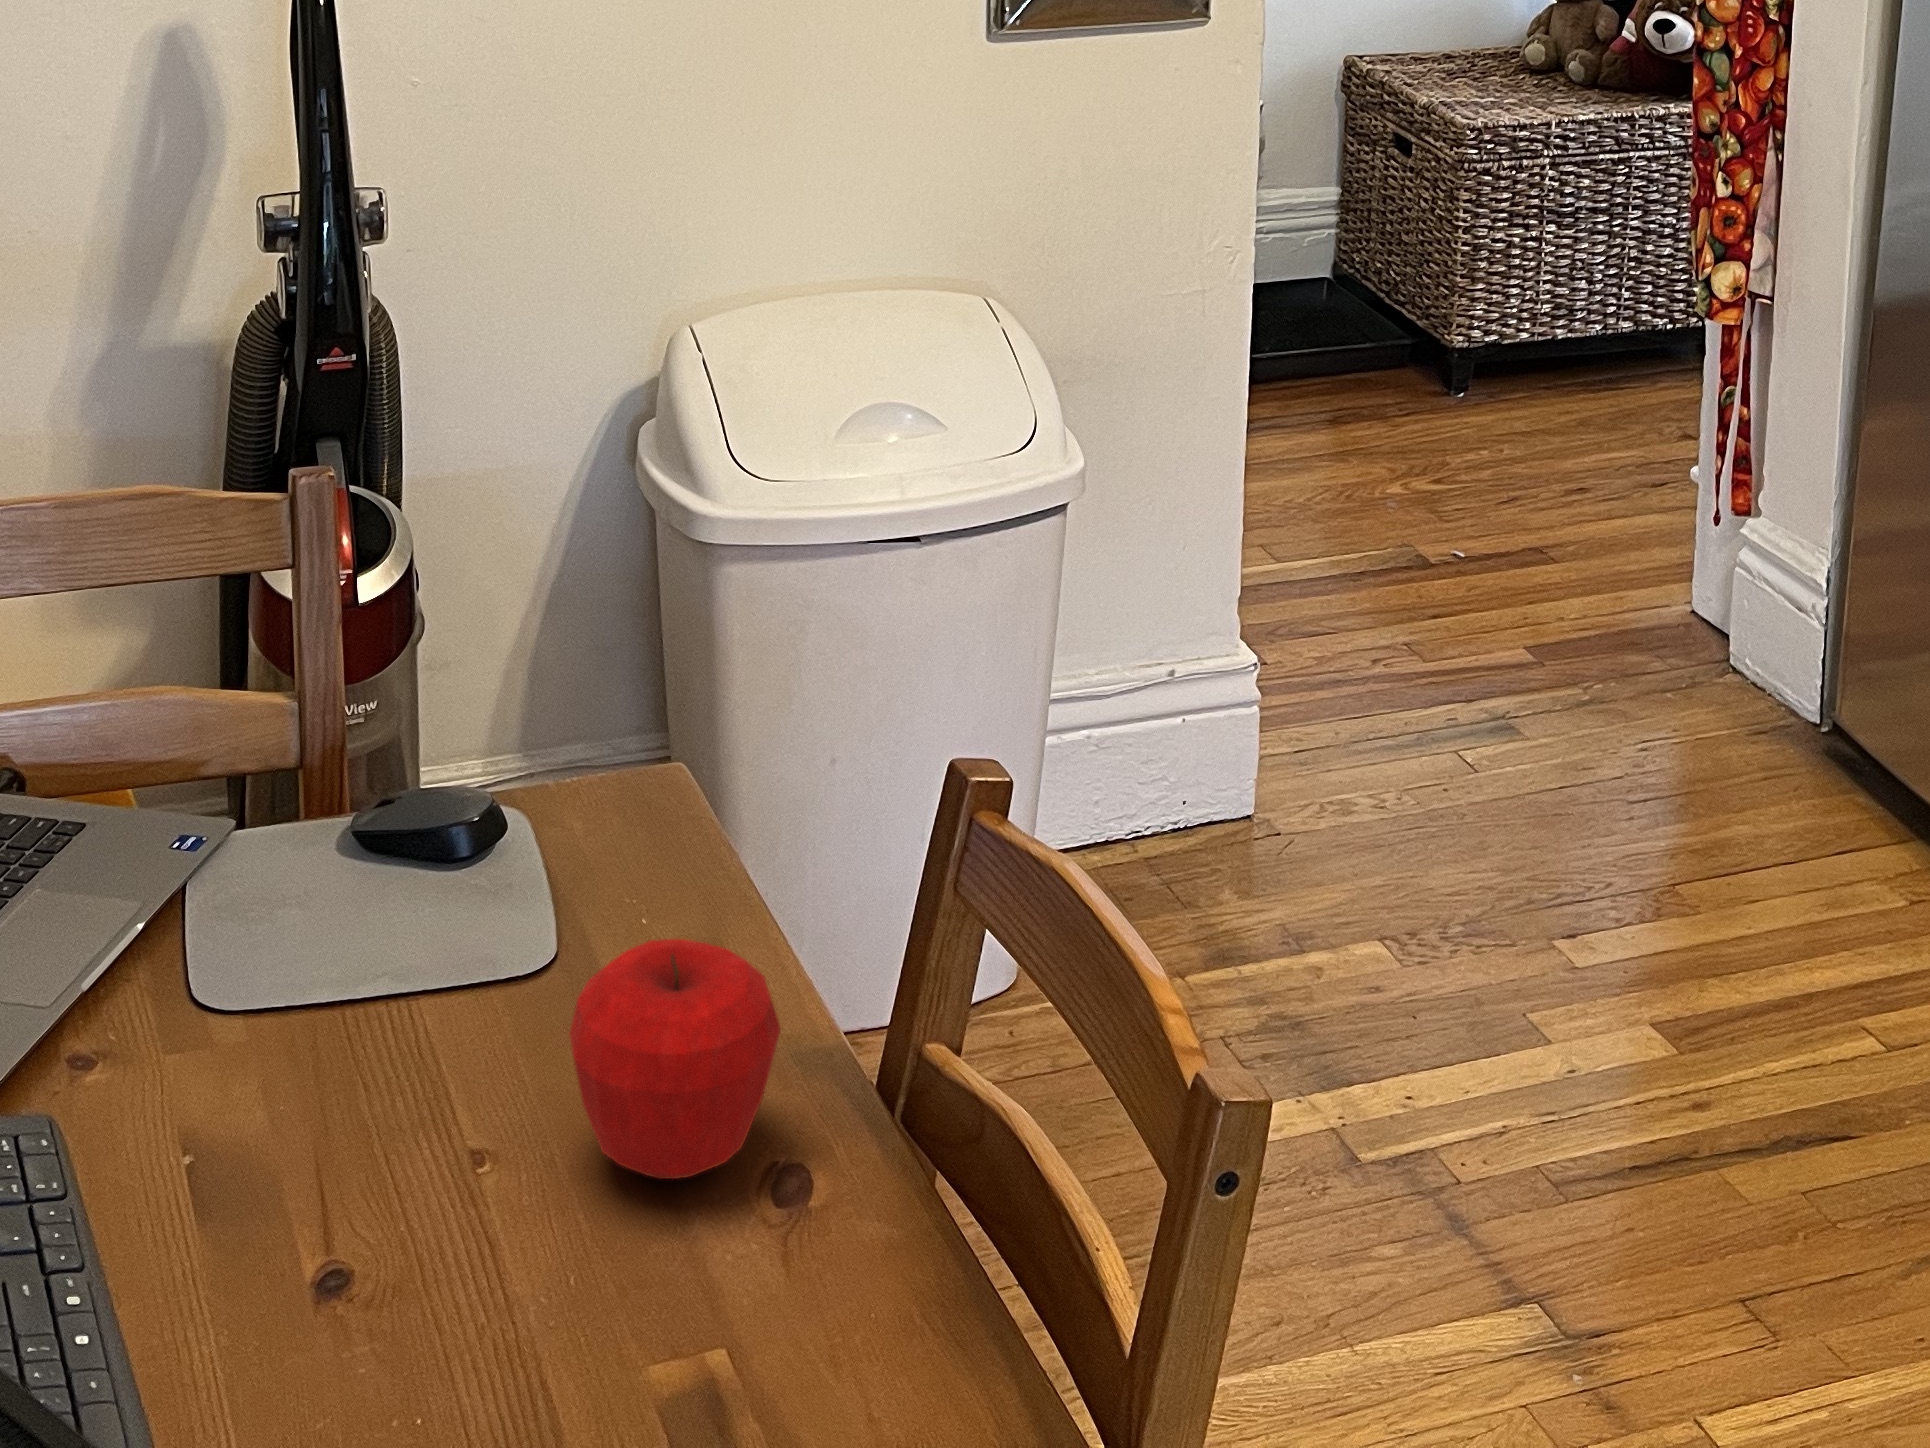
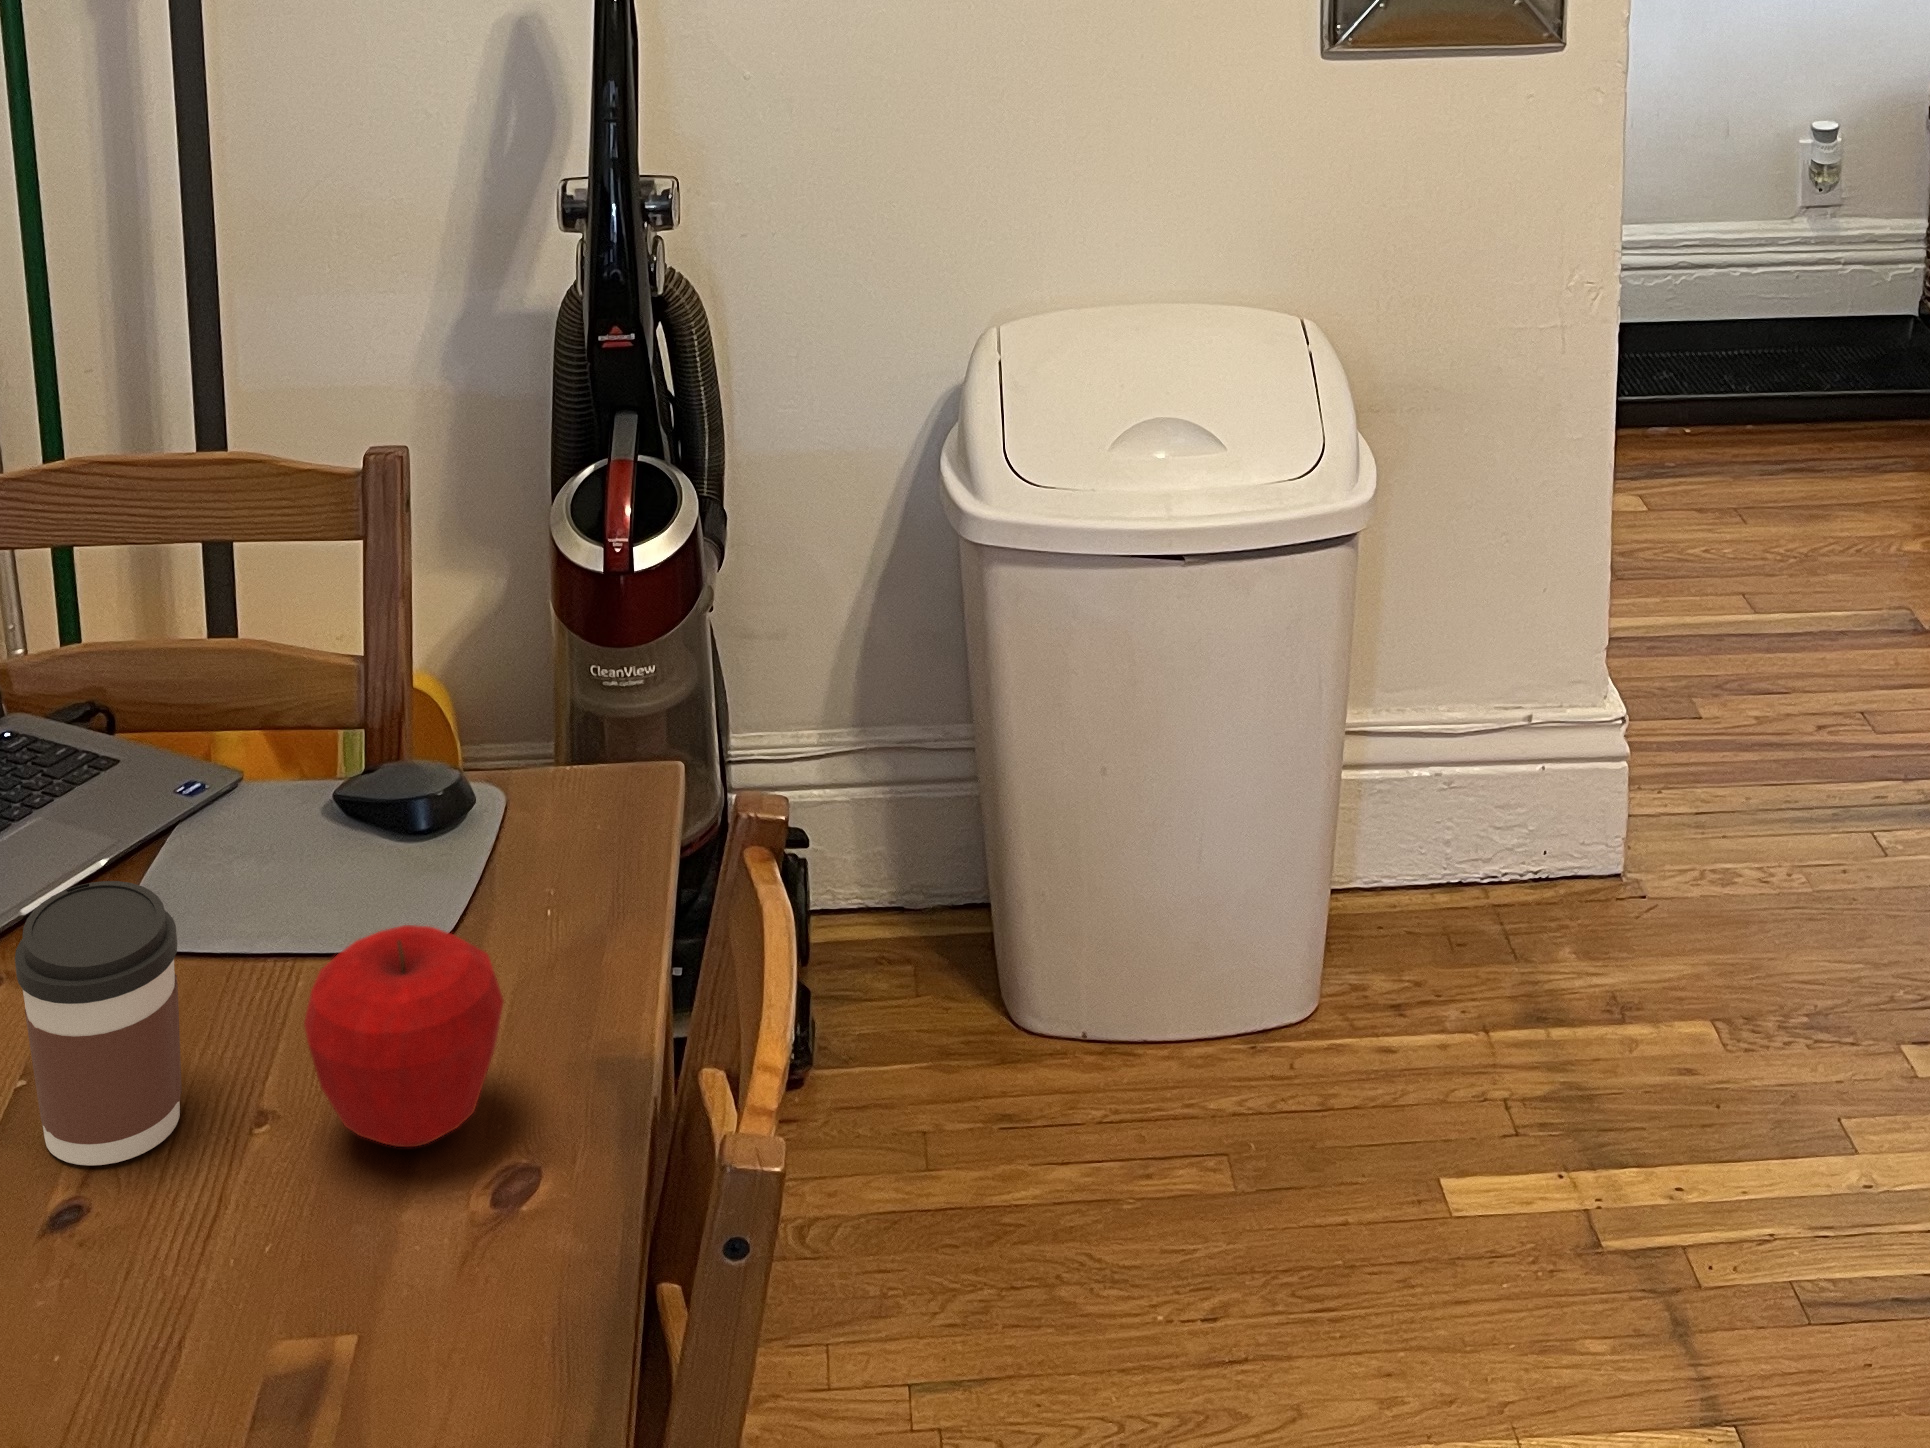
coffee cup: none [248,932,425,1253] -> present [15,881,182,1165]

